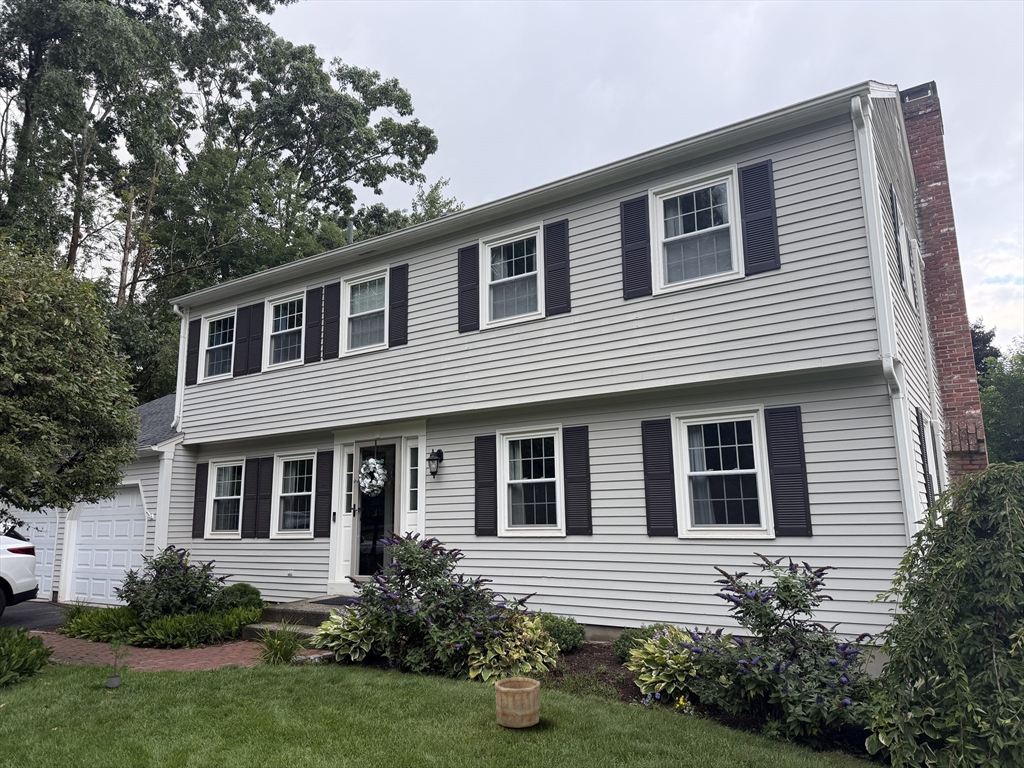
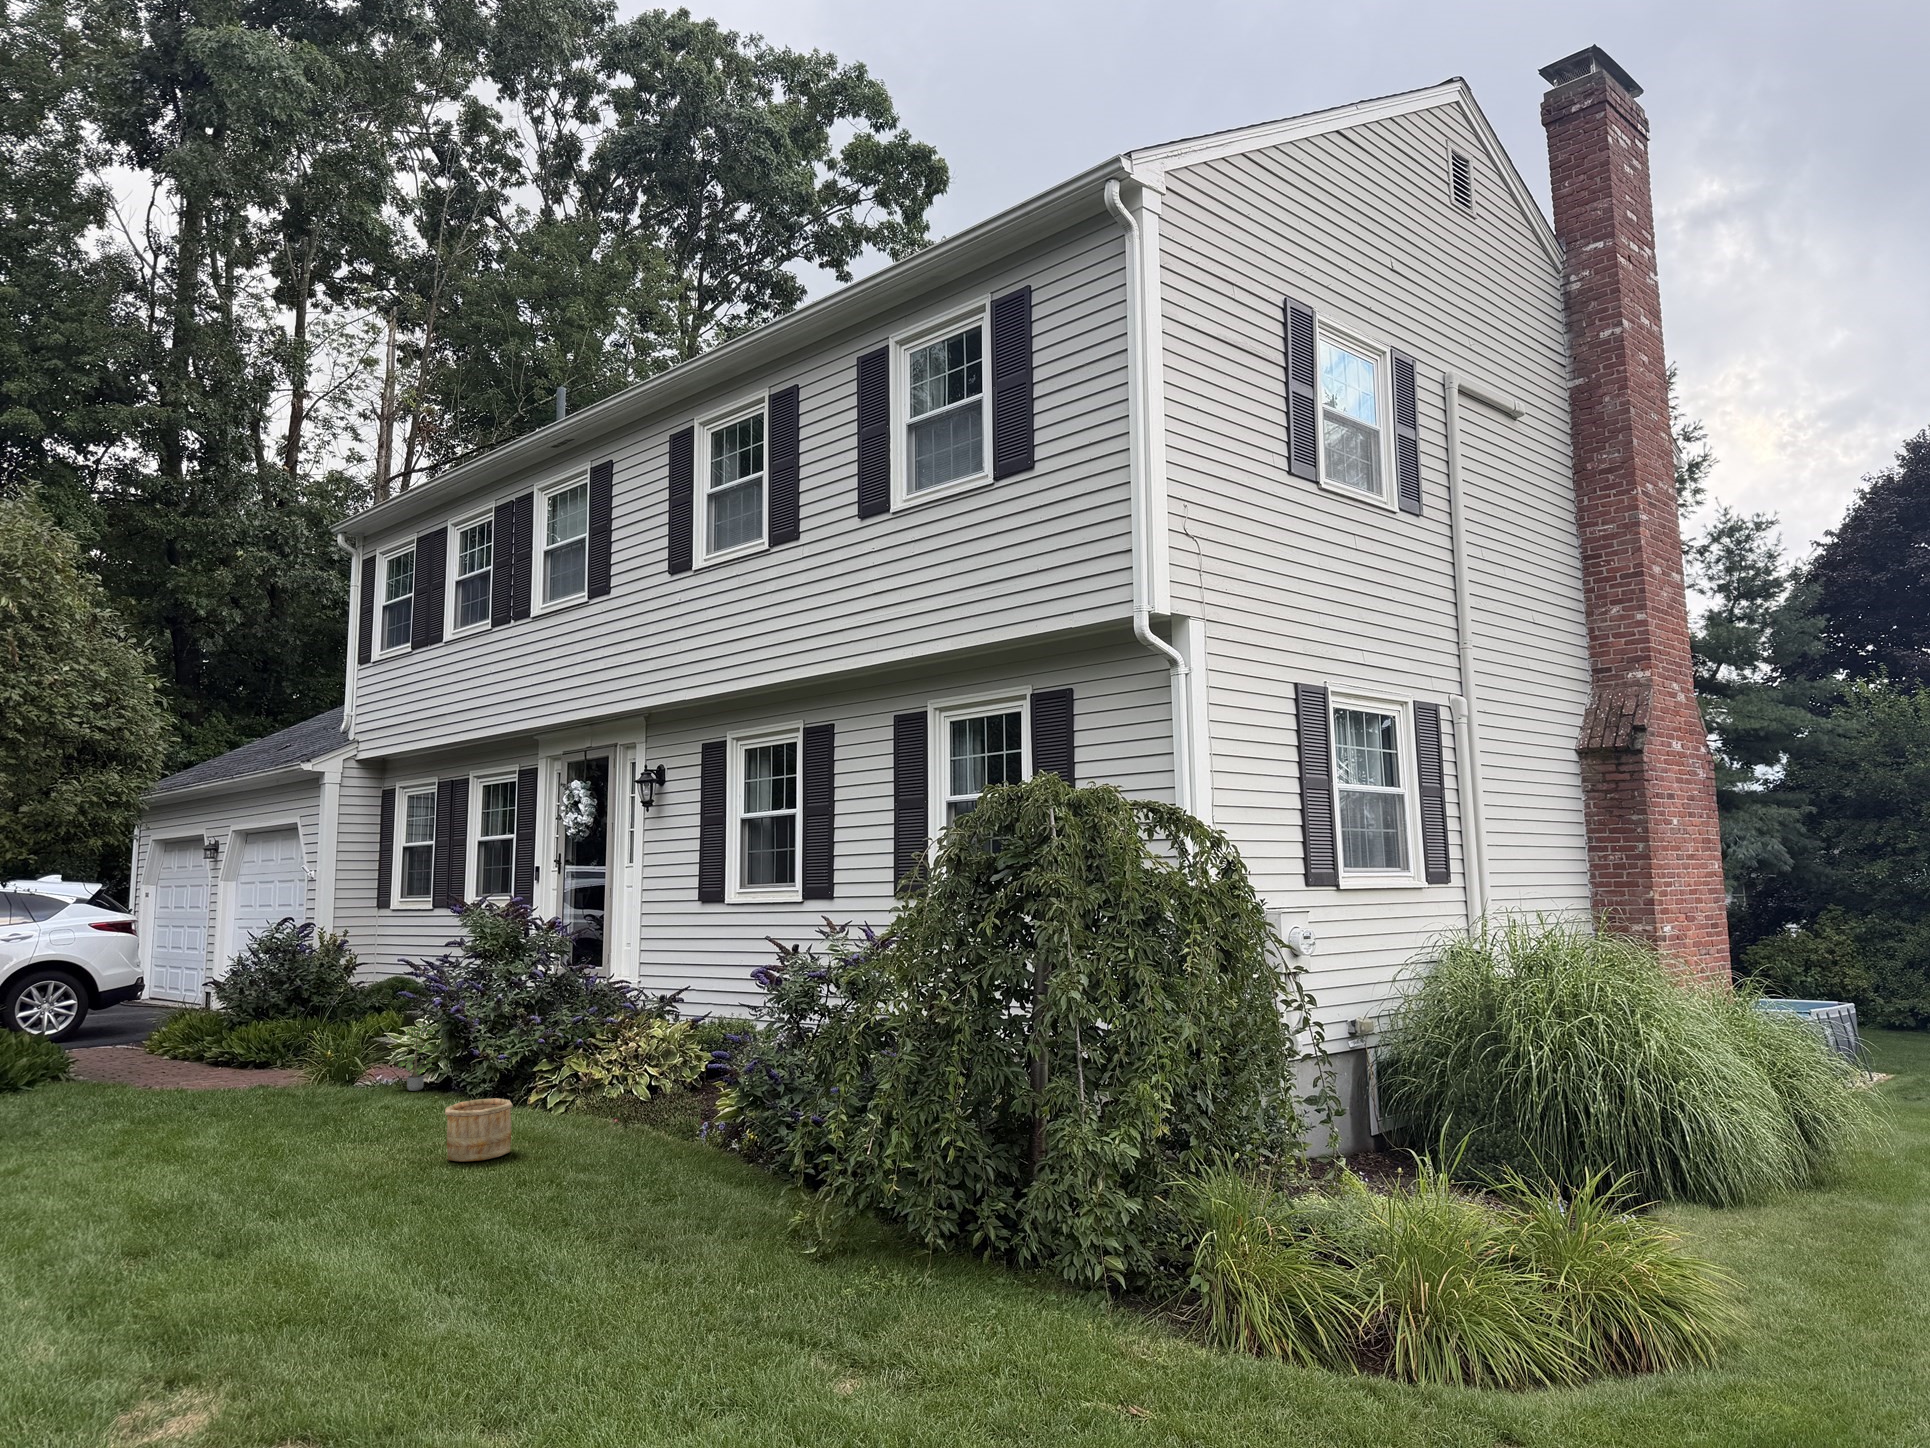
potted plant: present [104,638,132,688] -> present [398,1025,434,1091]

